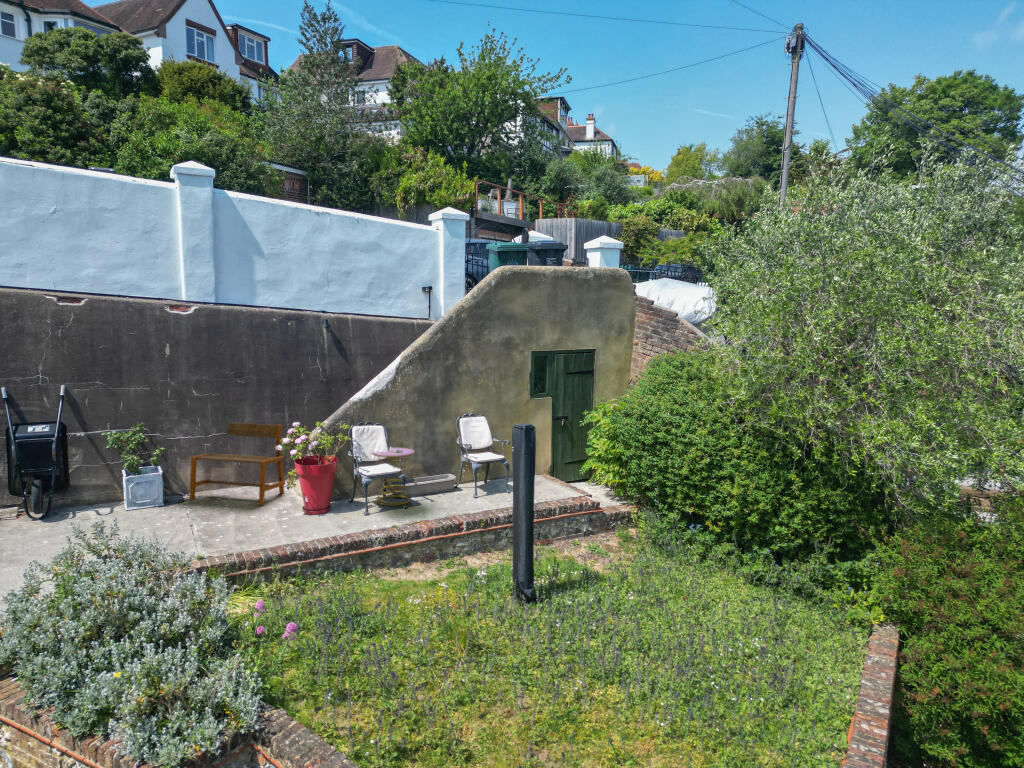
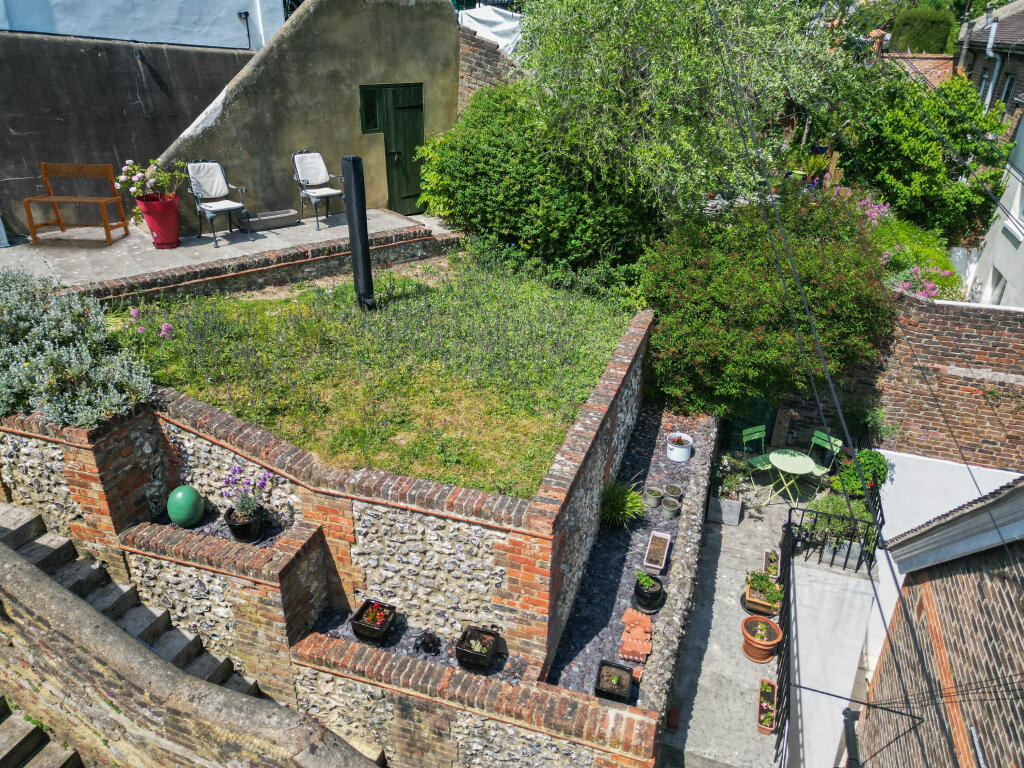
side table: present [372,448,415,506] -> none [212,185,257,240]

